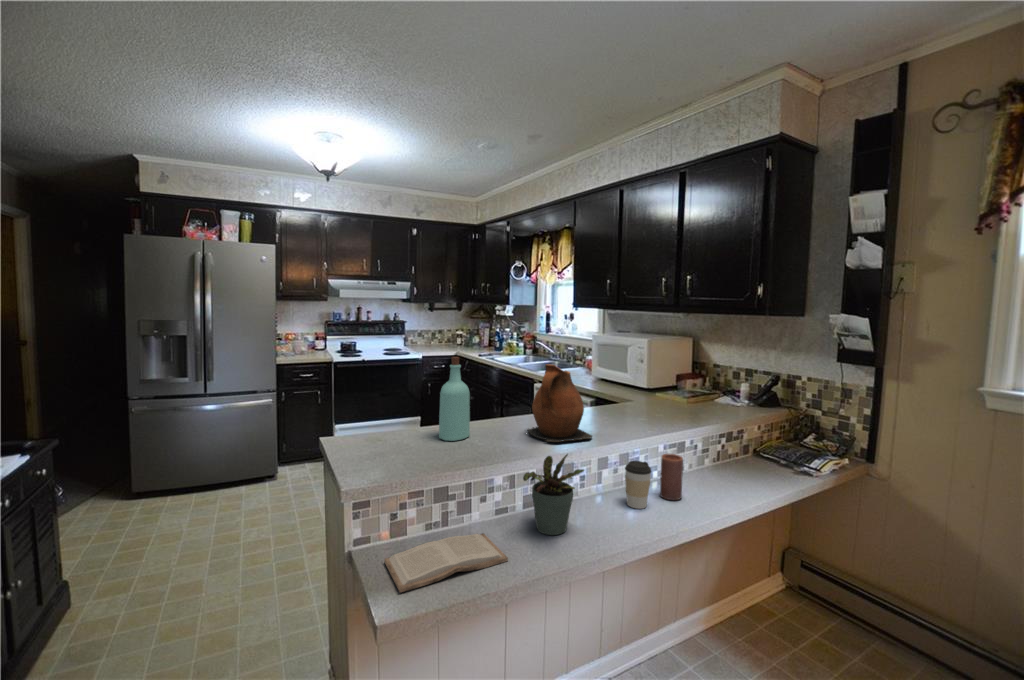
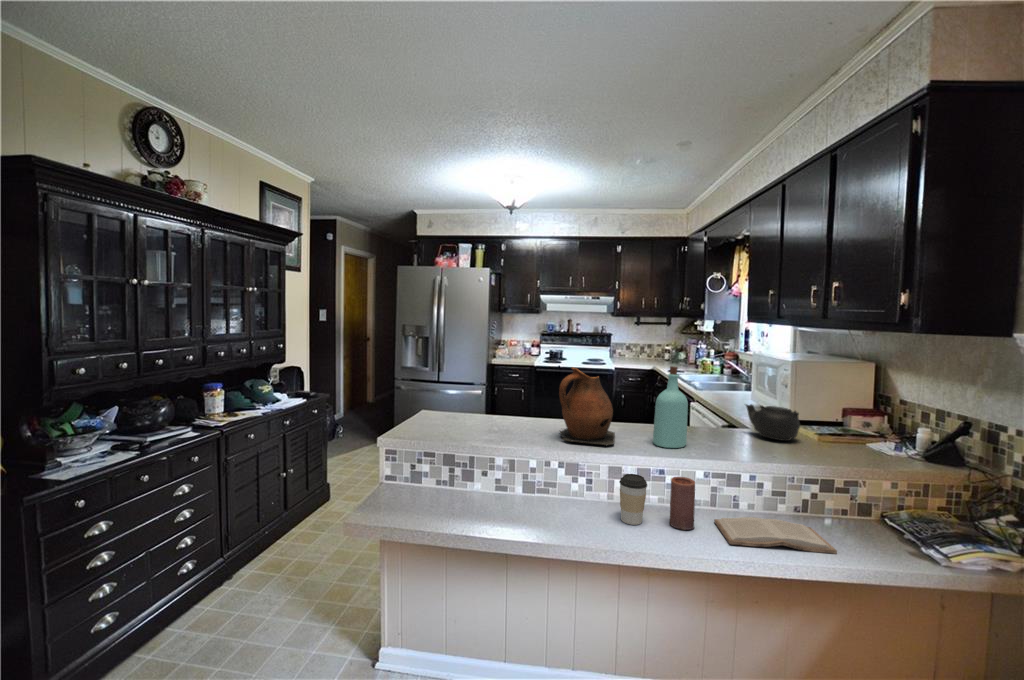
bottle: present [439,357,470,441] -> present [653,366,688,448]
teapot: none [642,380,684,407] -> present [746,404,800,441]
potted plant: present [523,454,584,535] -> none [498,445,551,518]
book: present [384,534,508,592] -> present [714,517,837,554]

